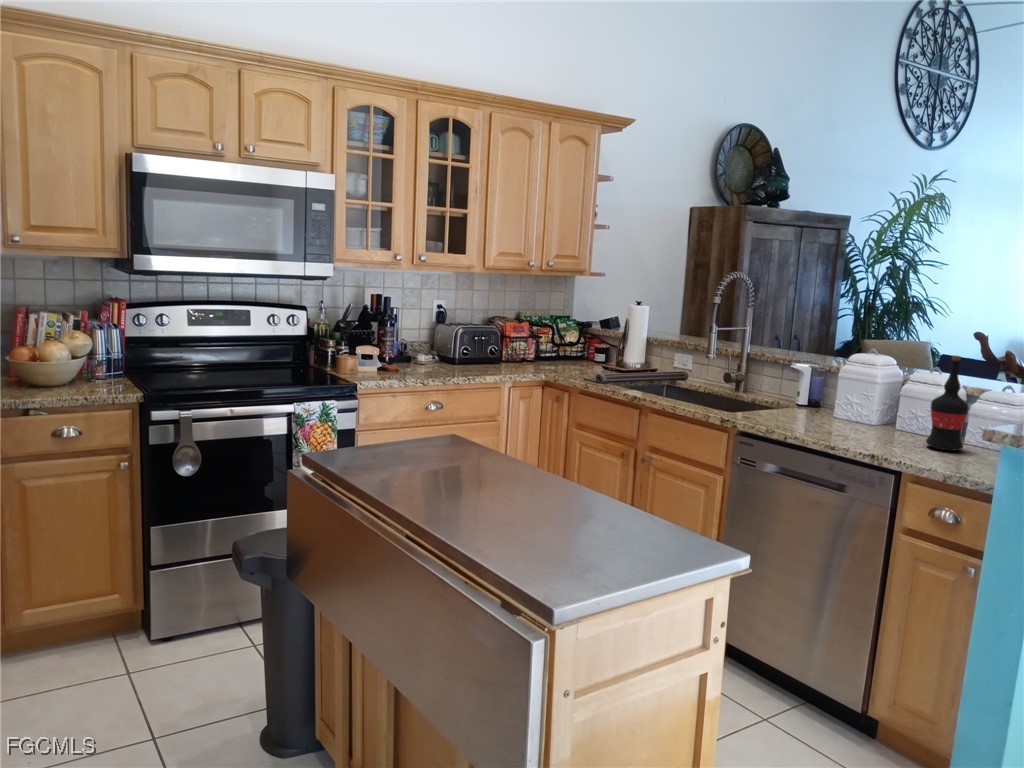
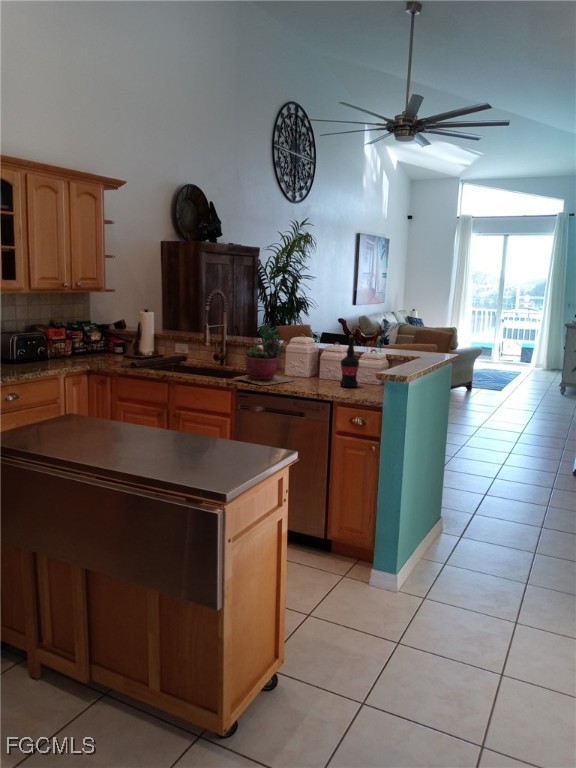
succulent plant: none [737,325,846,428] -> present [236,322,294,385]

